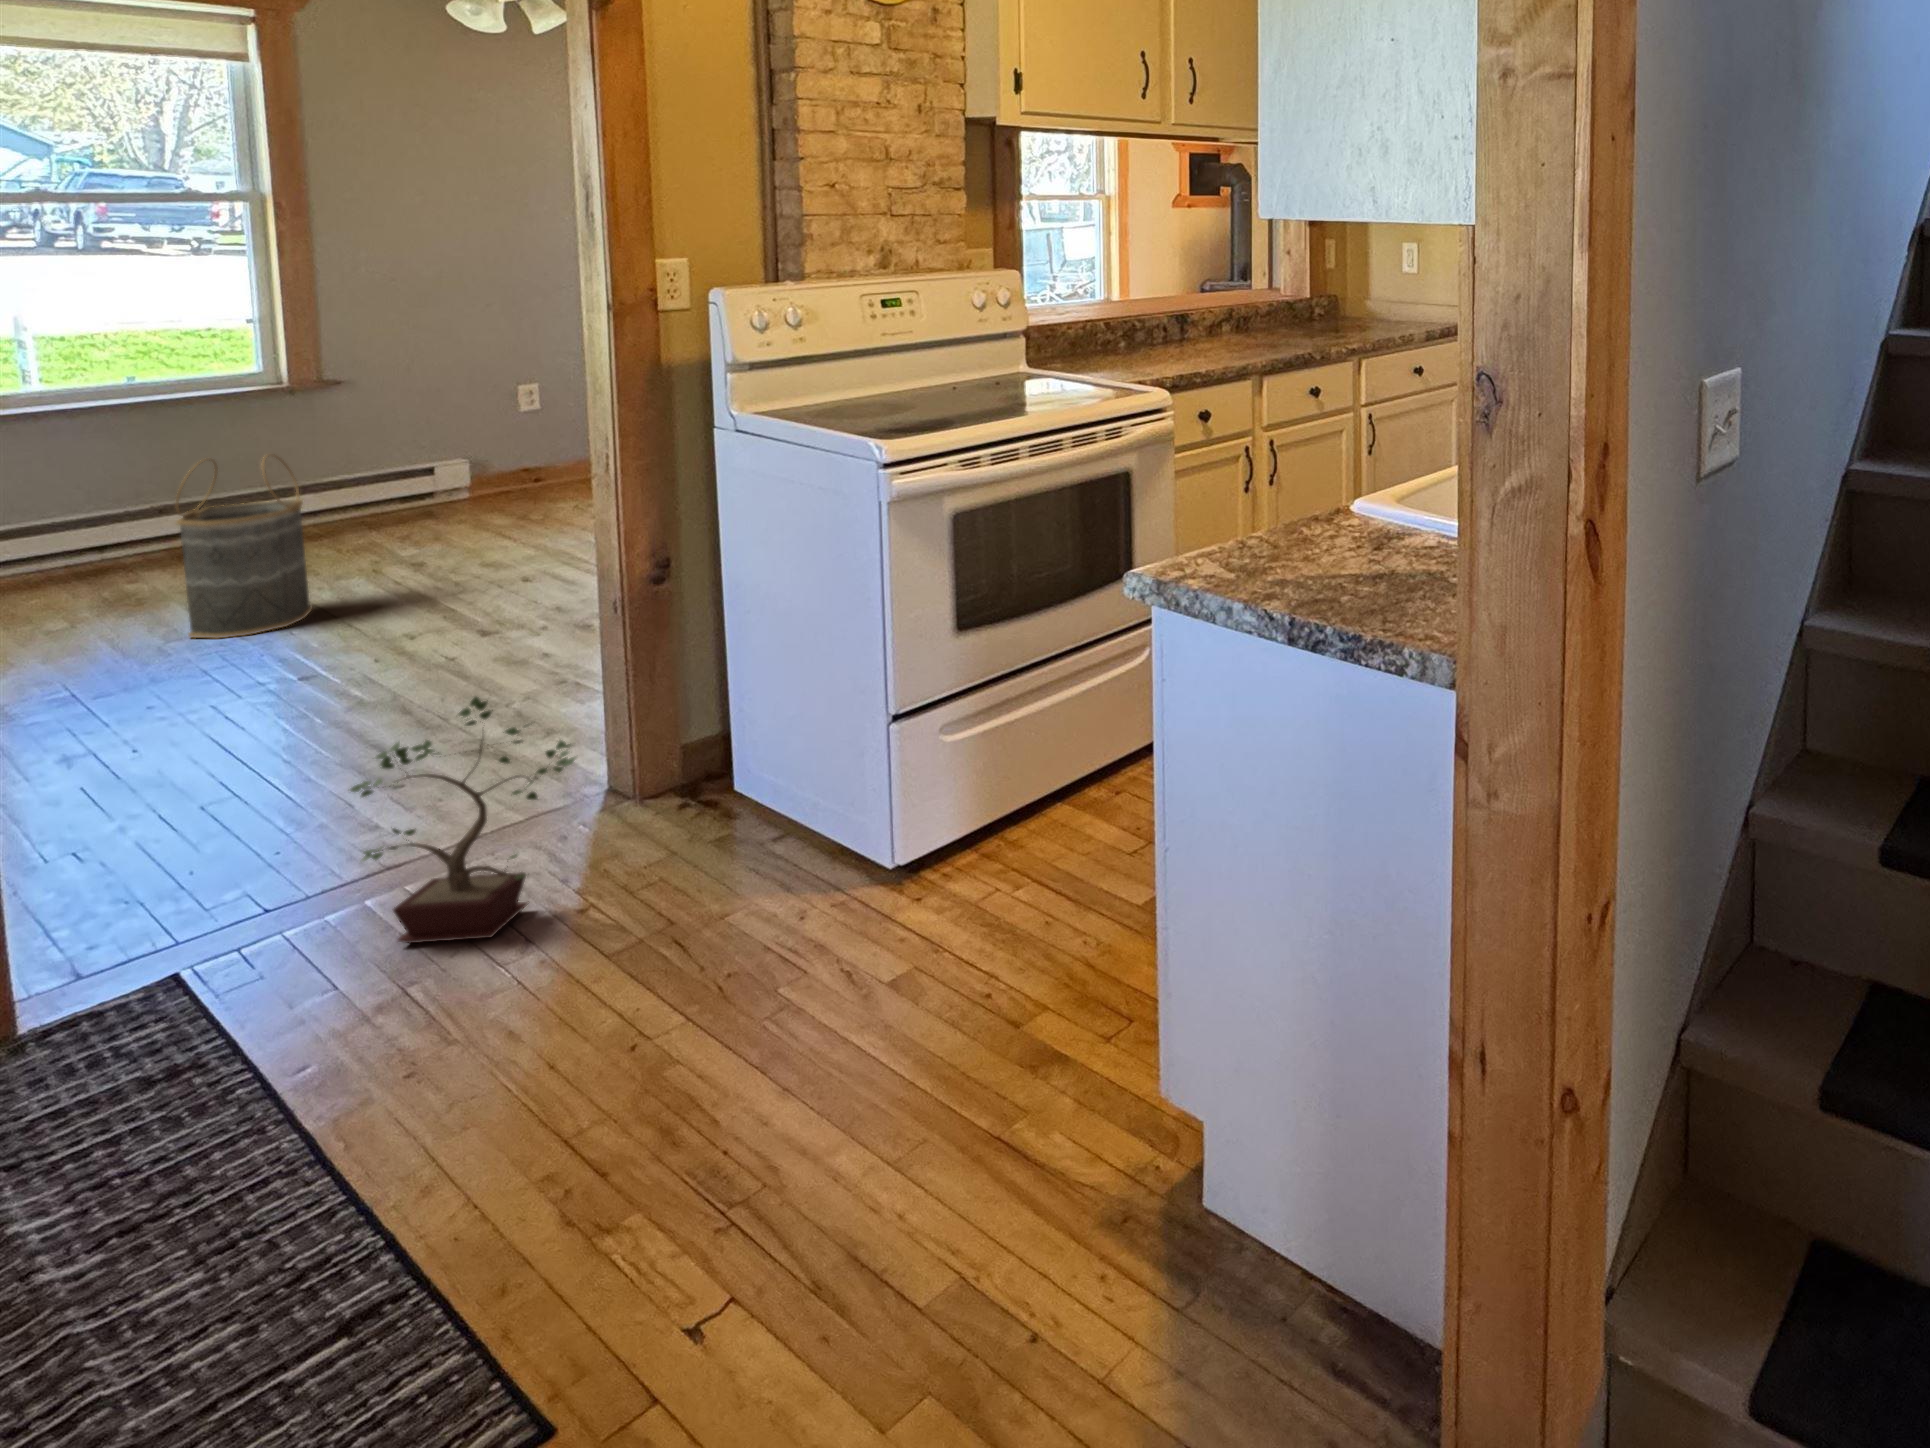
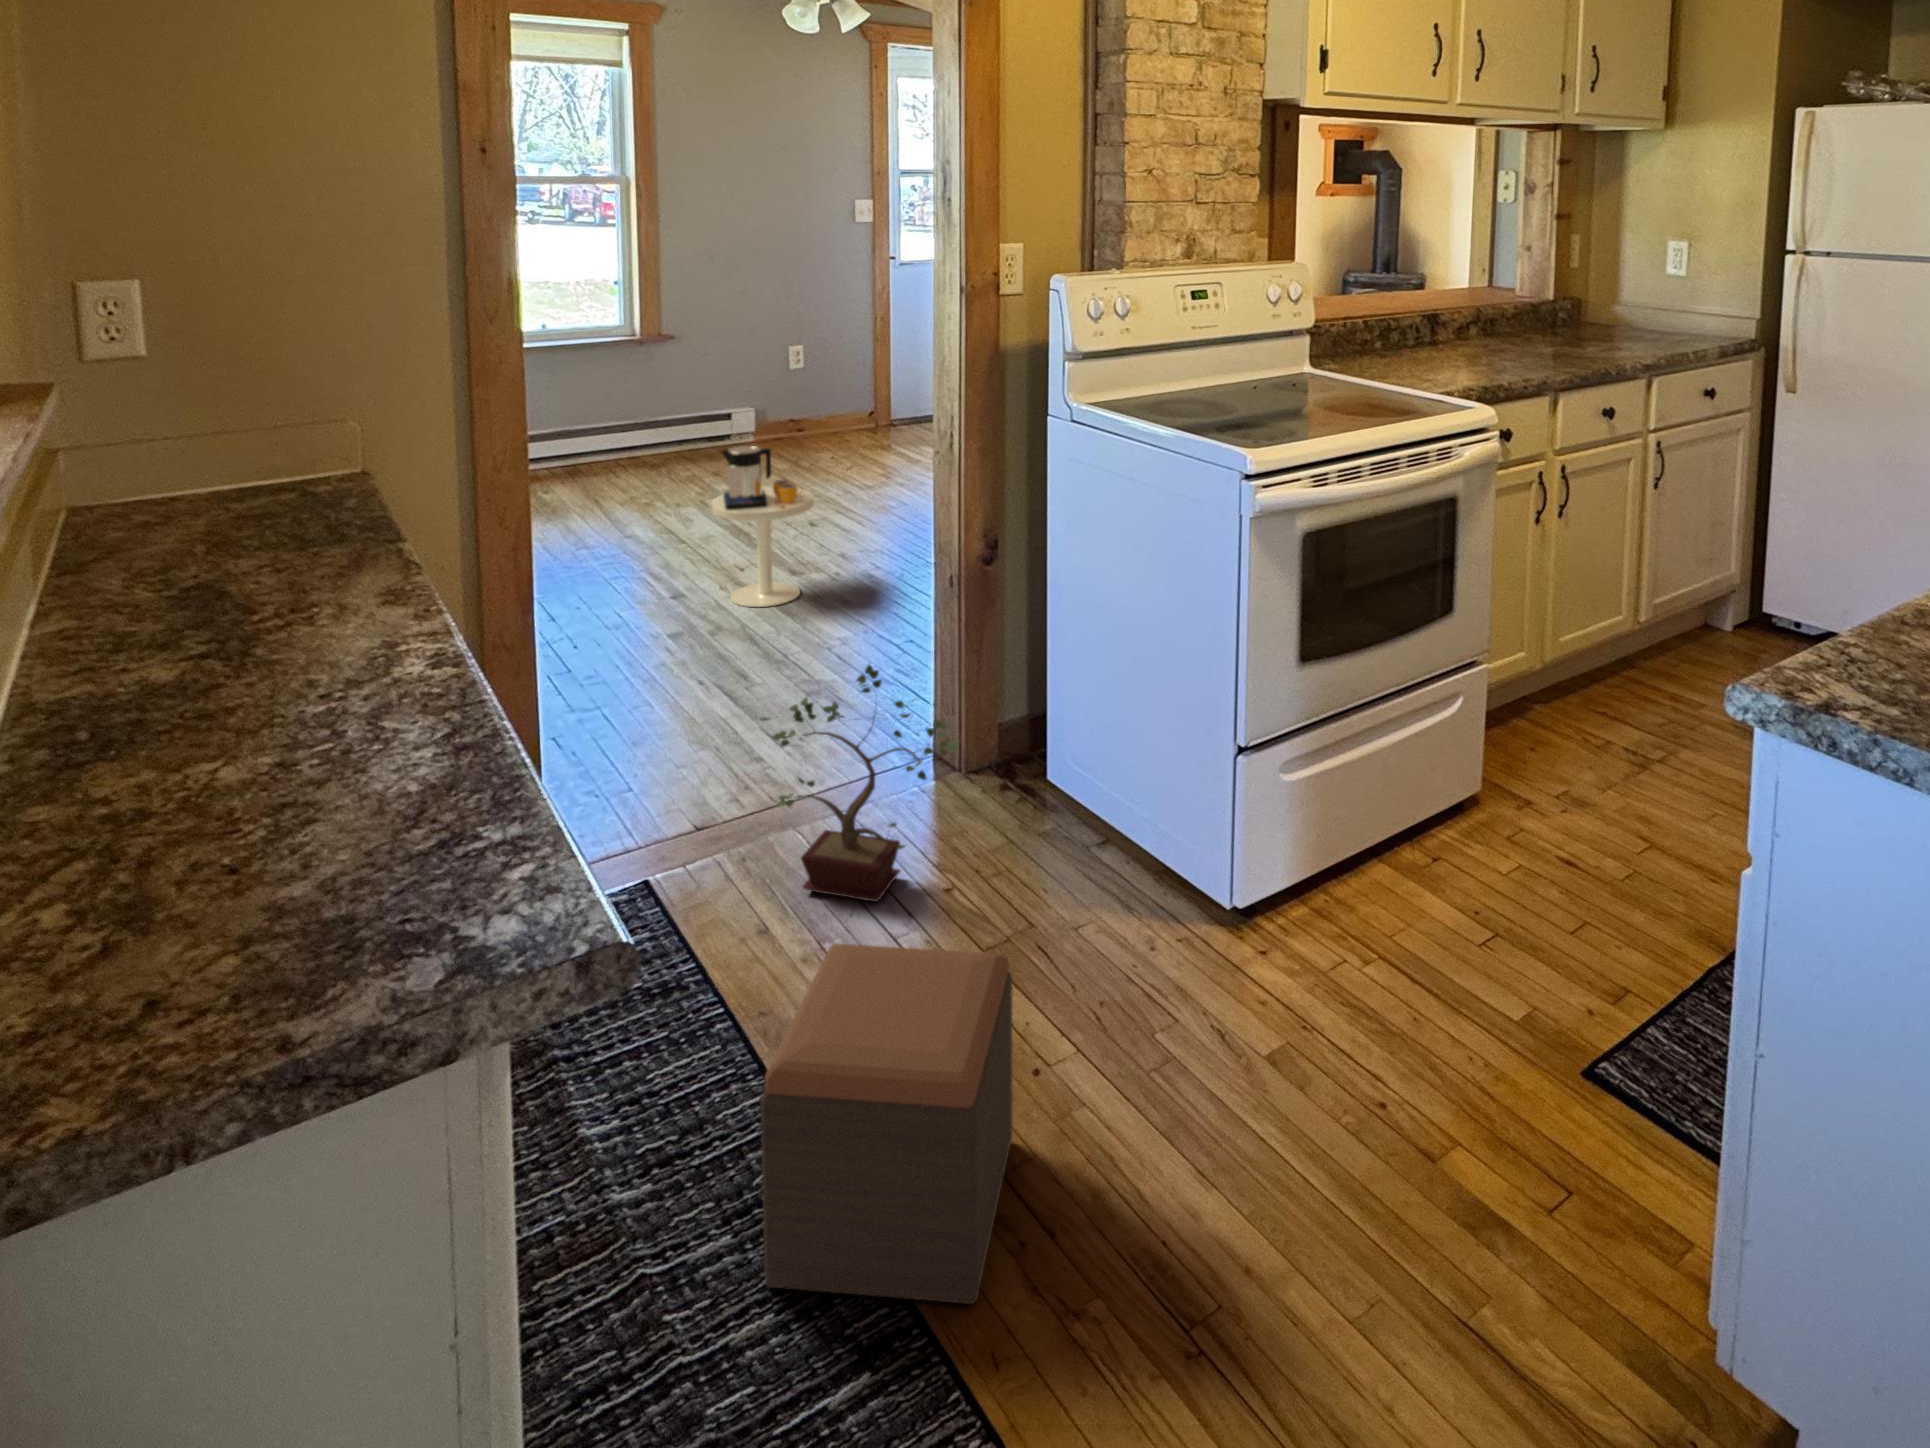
basket: present [176,455,312,639] -> none [587,397,668,549]
side table: none [351,497,499,677] -> present [712,446,814,607]
footstool: none [223,931,586,1299] -> present [760,943,1013,1304]

